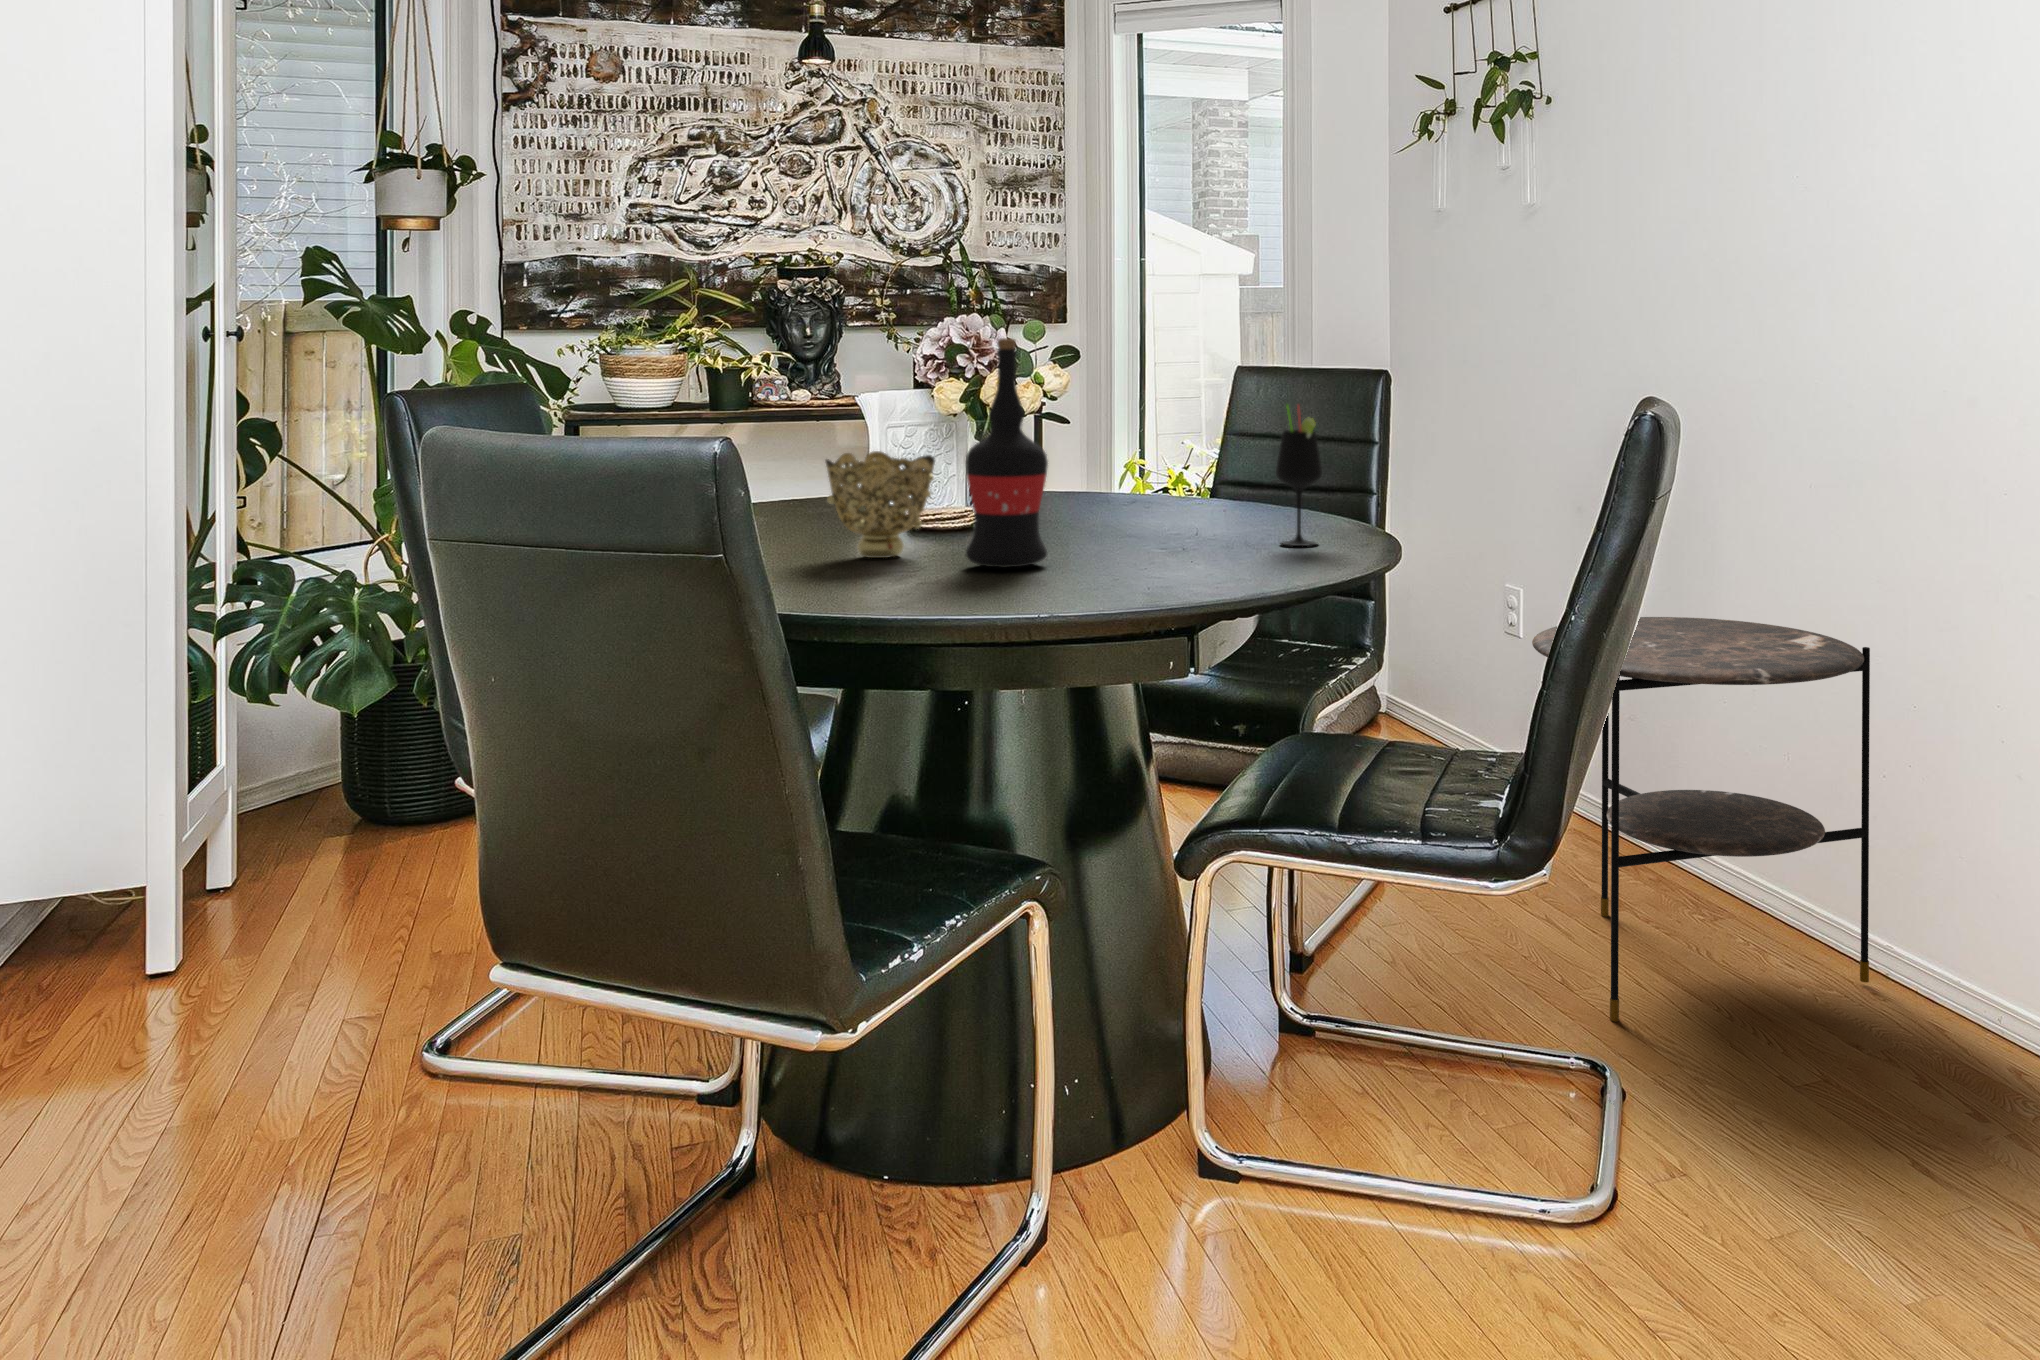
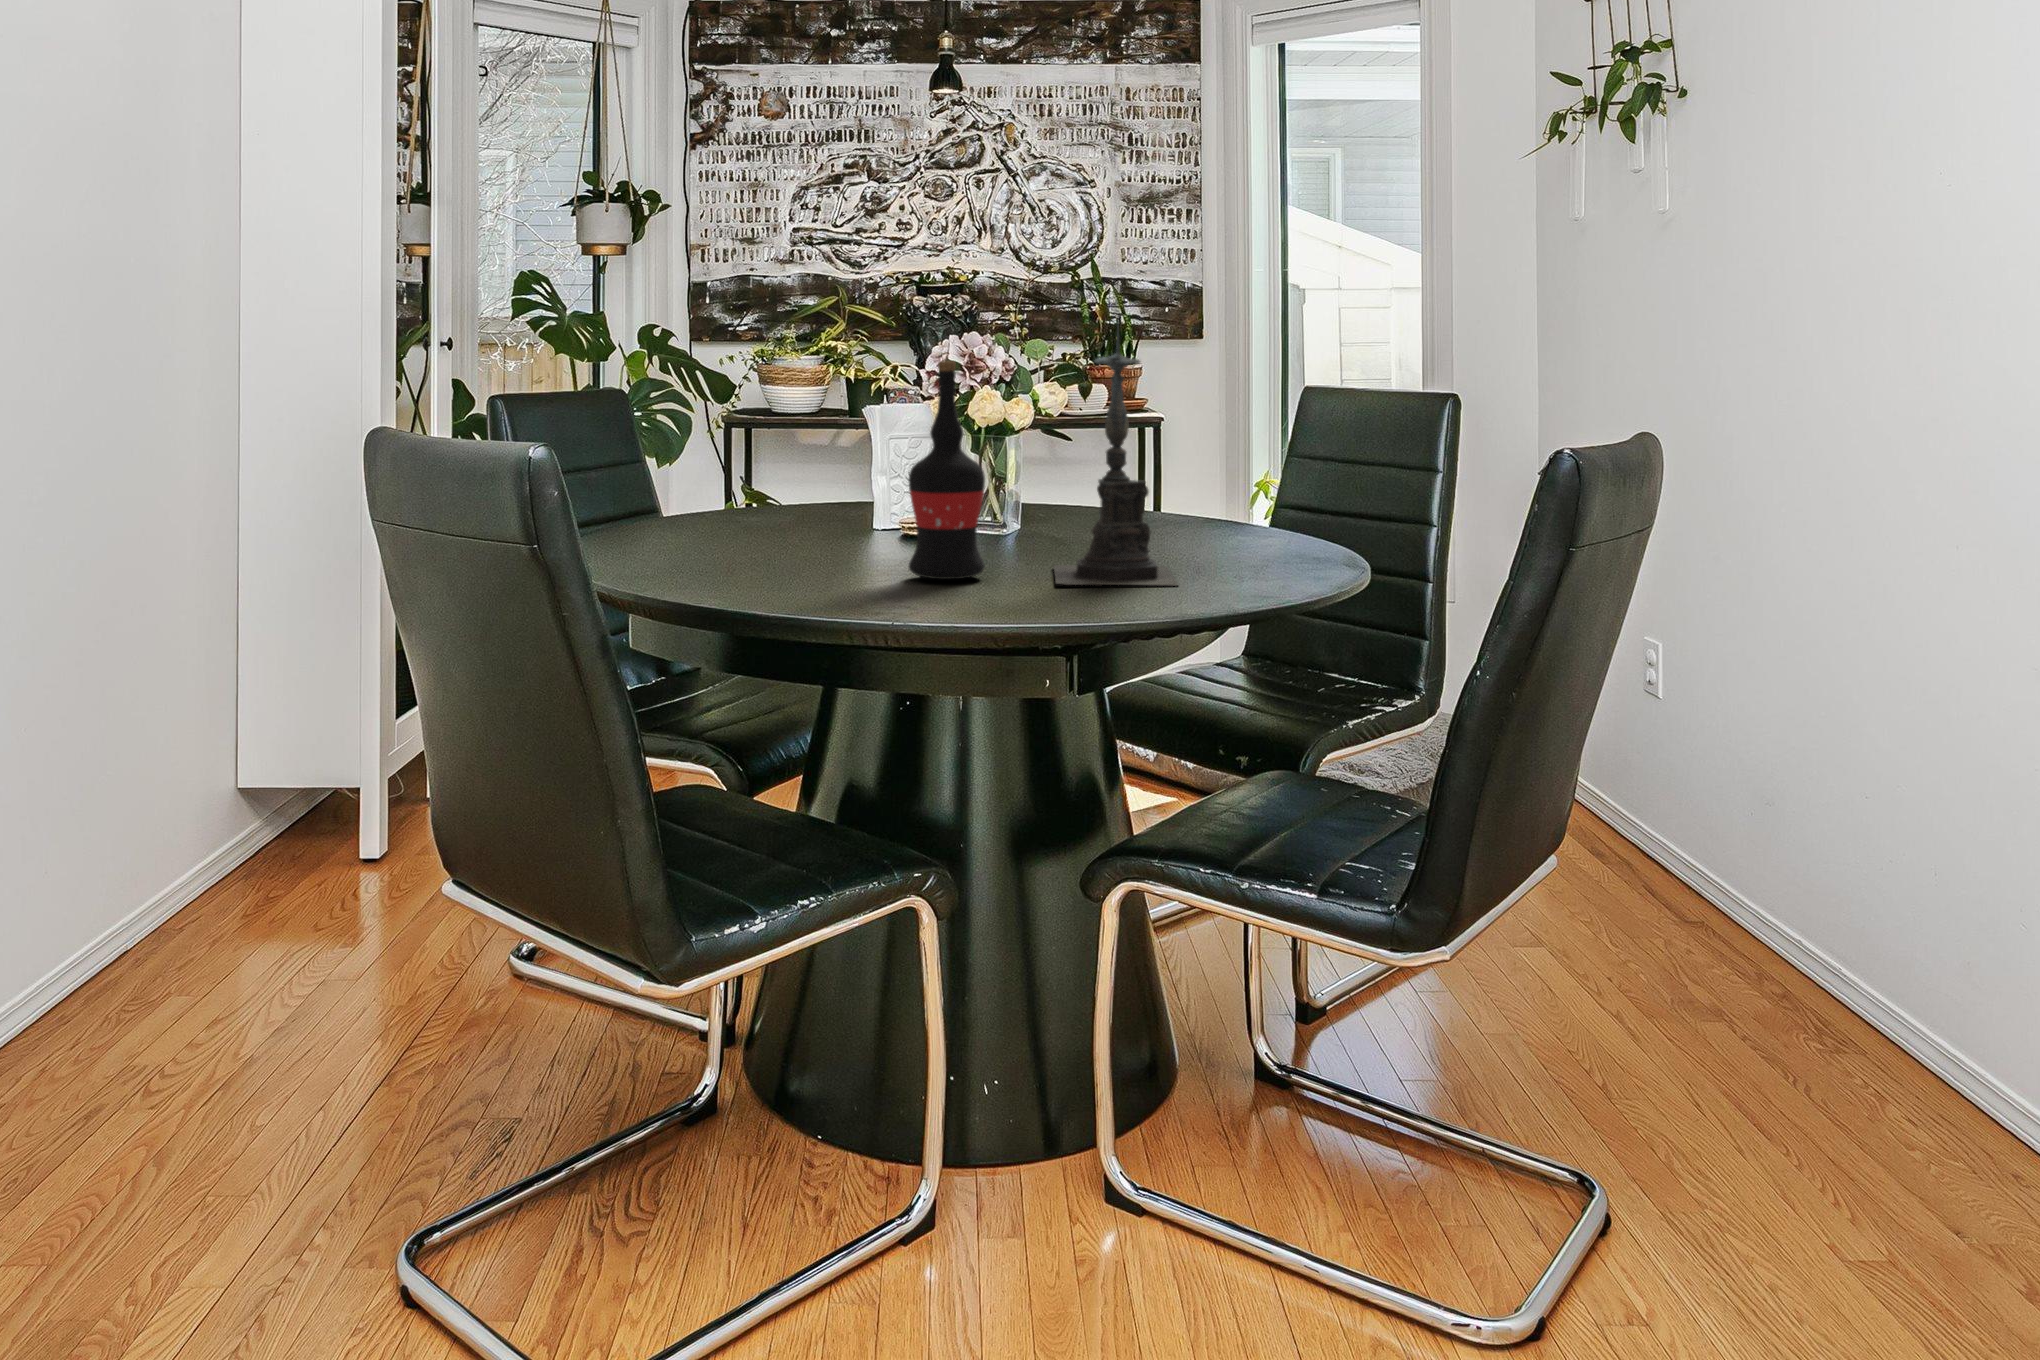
candle holder: none [1101,299,1252,567] -> present [1054,326,1178,586]
wine glass: present [1276,405,1322,546] -> none [1229,428,1276,571]
decorative bowl: present [826,451,935,558] -> none [801,464,903,565]
side table: present [1532,617,1870,1022] -> none [1560,660,1961,1102]

